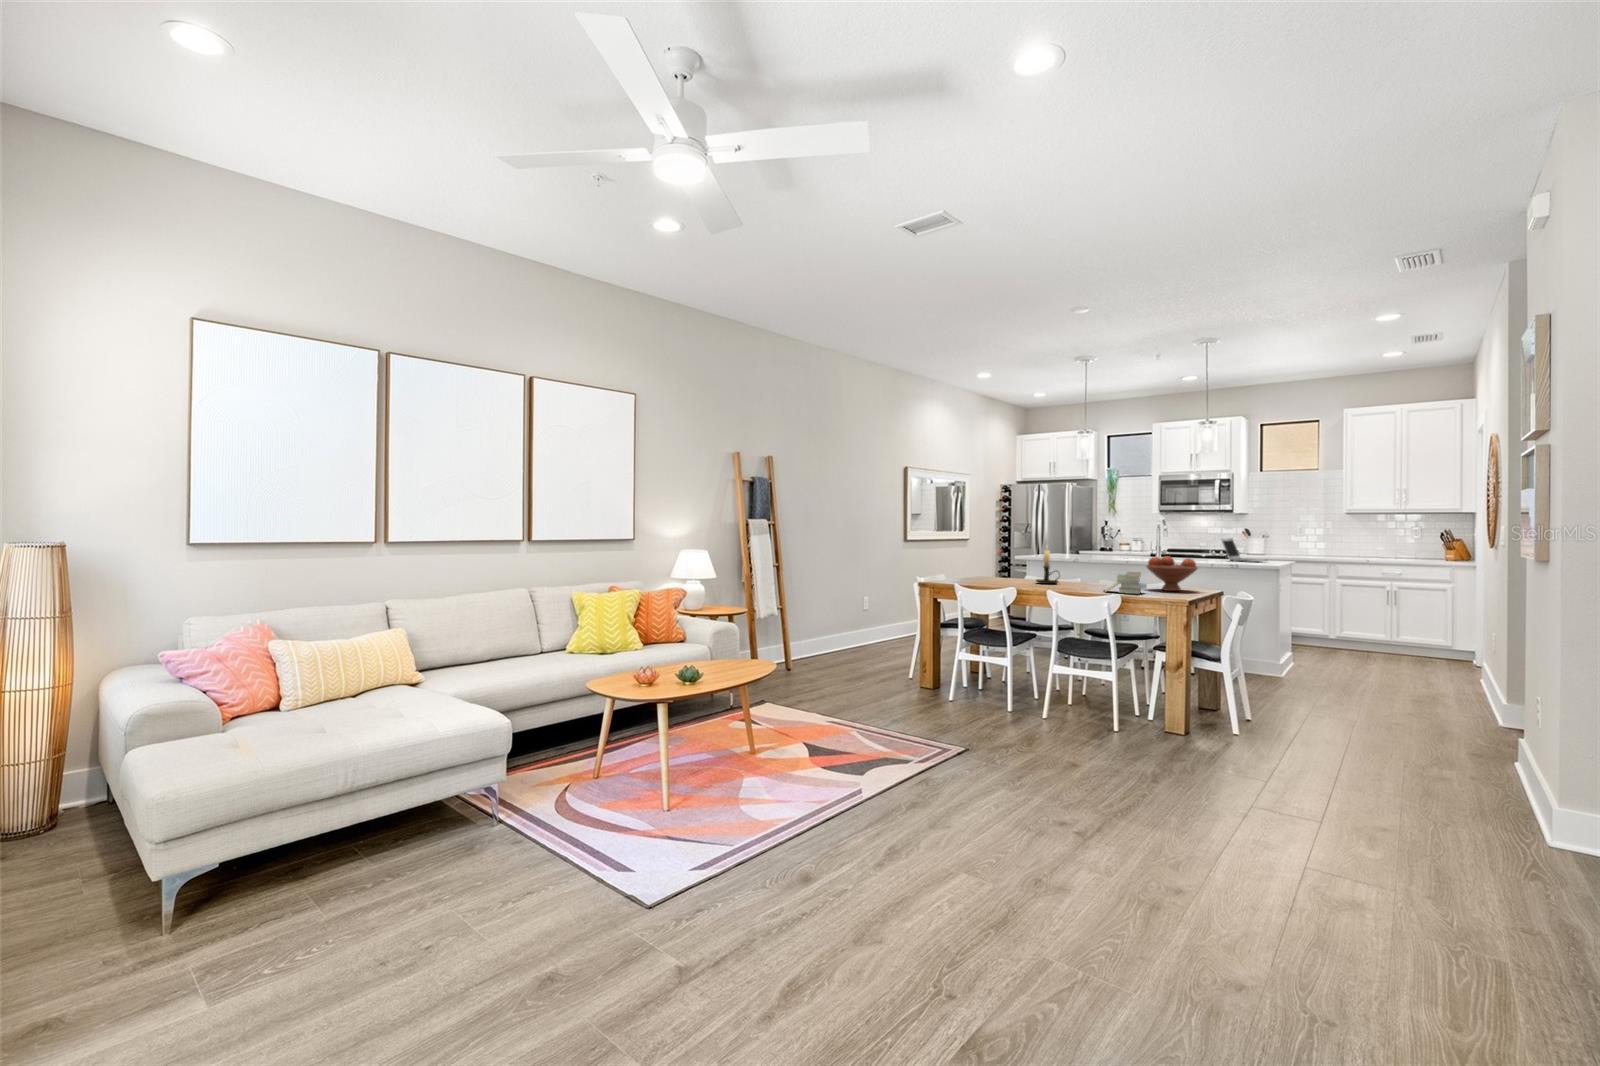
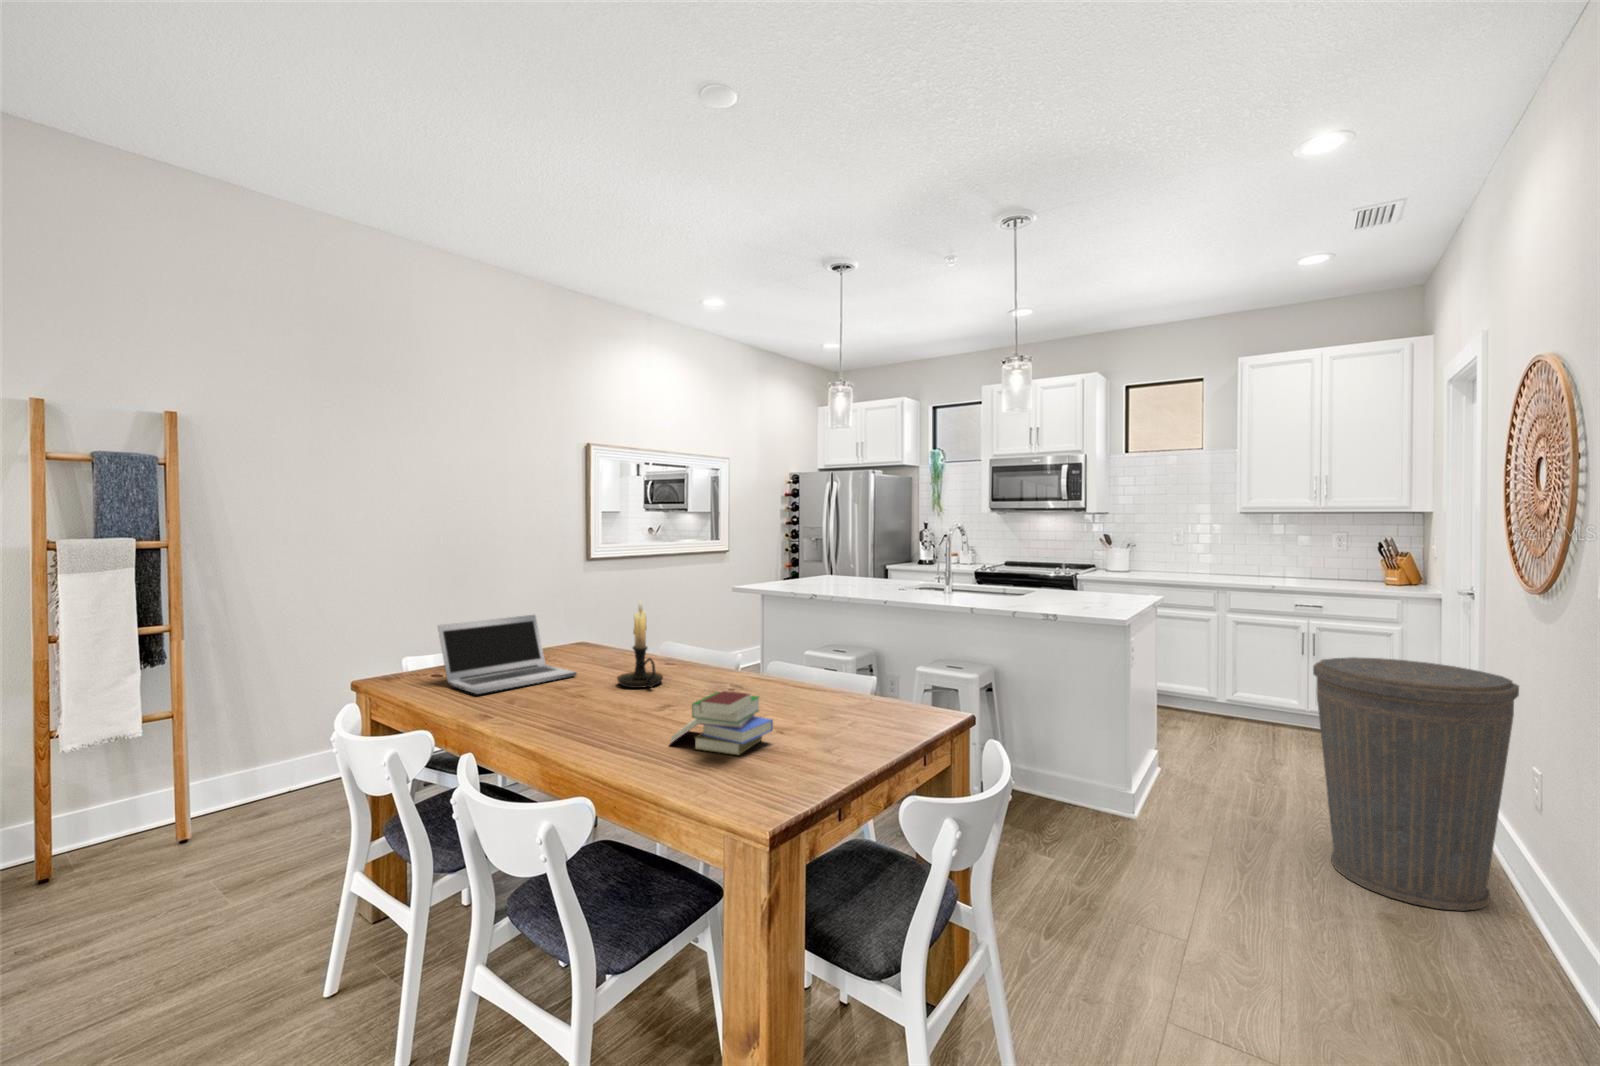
laptop: present [1221,538,1267,562] -> present [438,615,577,694]
fruit bowl: present [1147,556,1198,591] -> none [802,633,913,725]
trash can: none [1384,586,1491,702] -> present [1313,657,1519,911]

